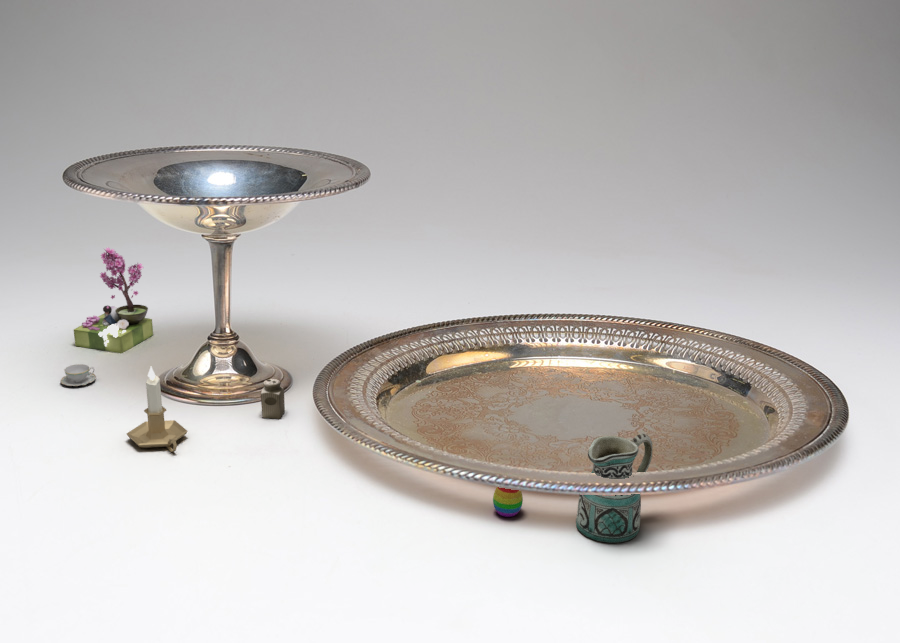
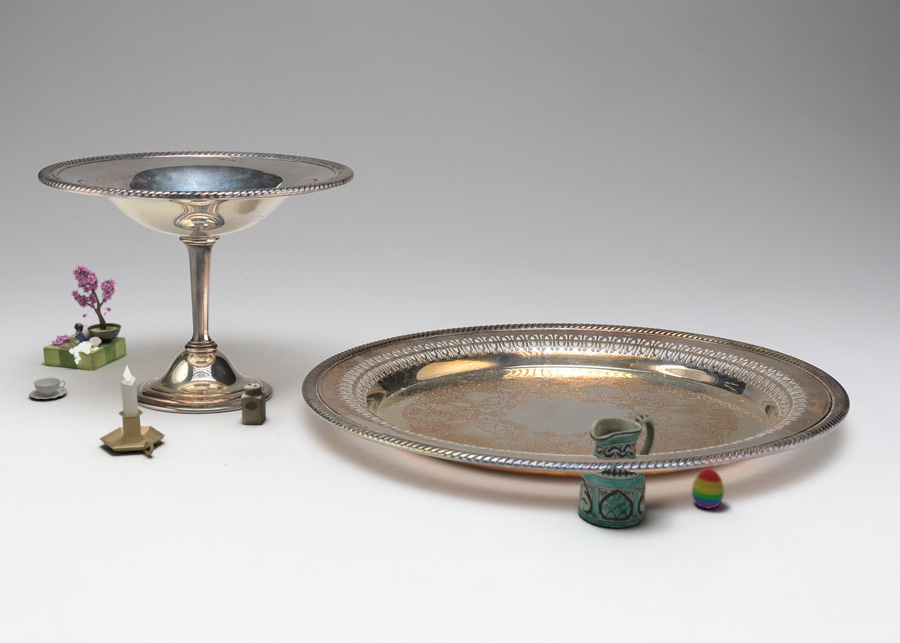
decorative egg: present [493,487,523,517] -> present [692,469,724,509]

